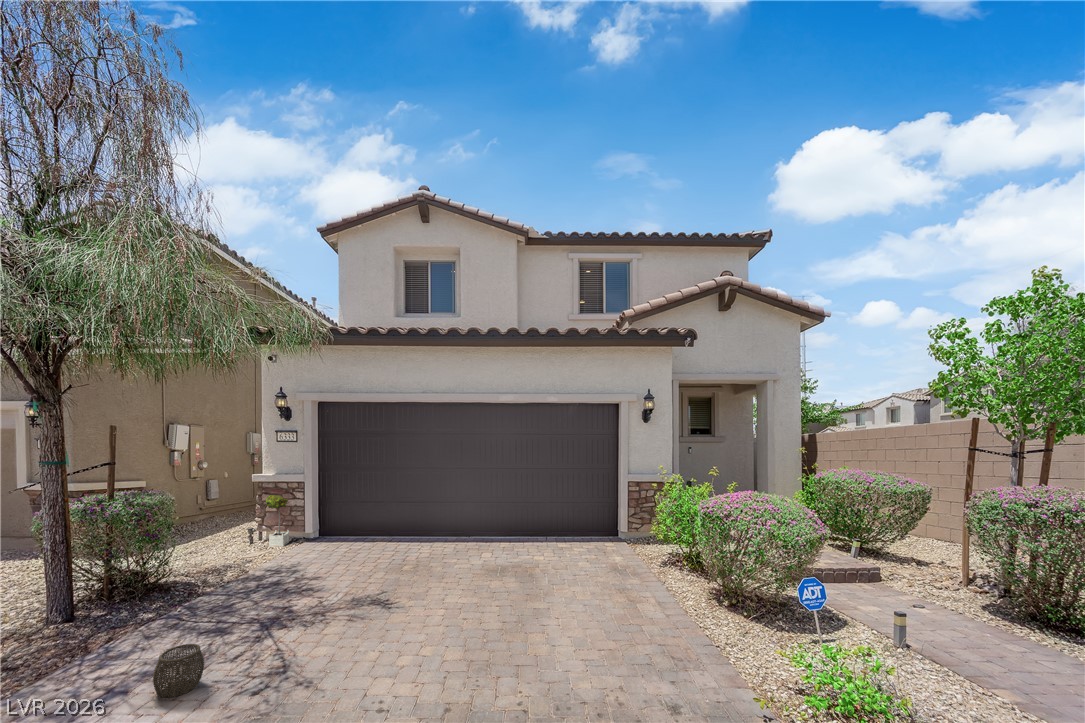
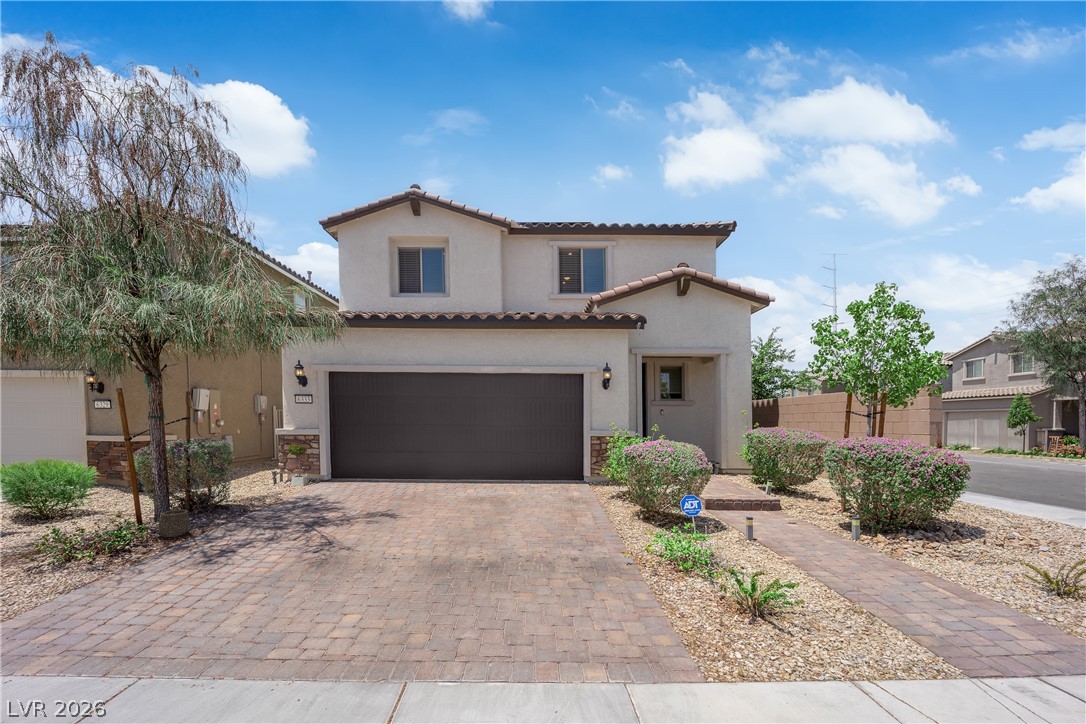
woven basket: present [153,644,204,698] -> present [158,510,190,537]

